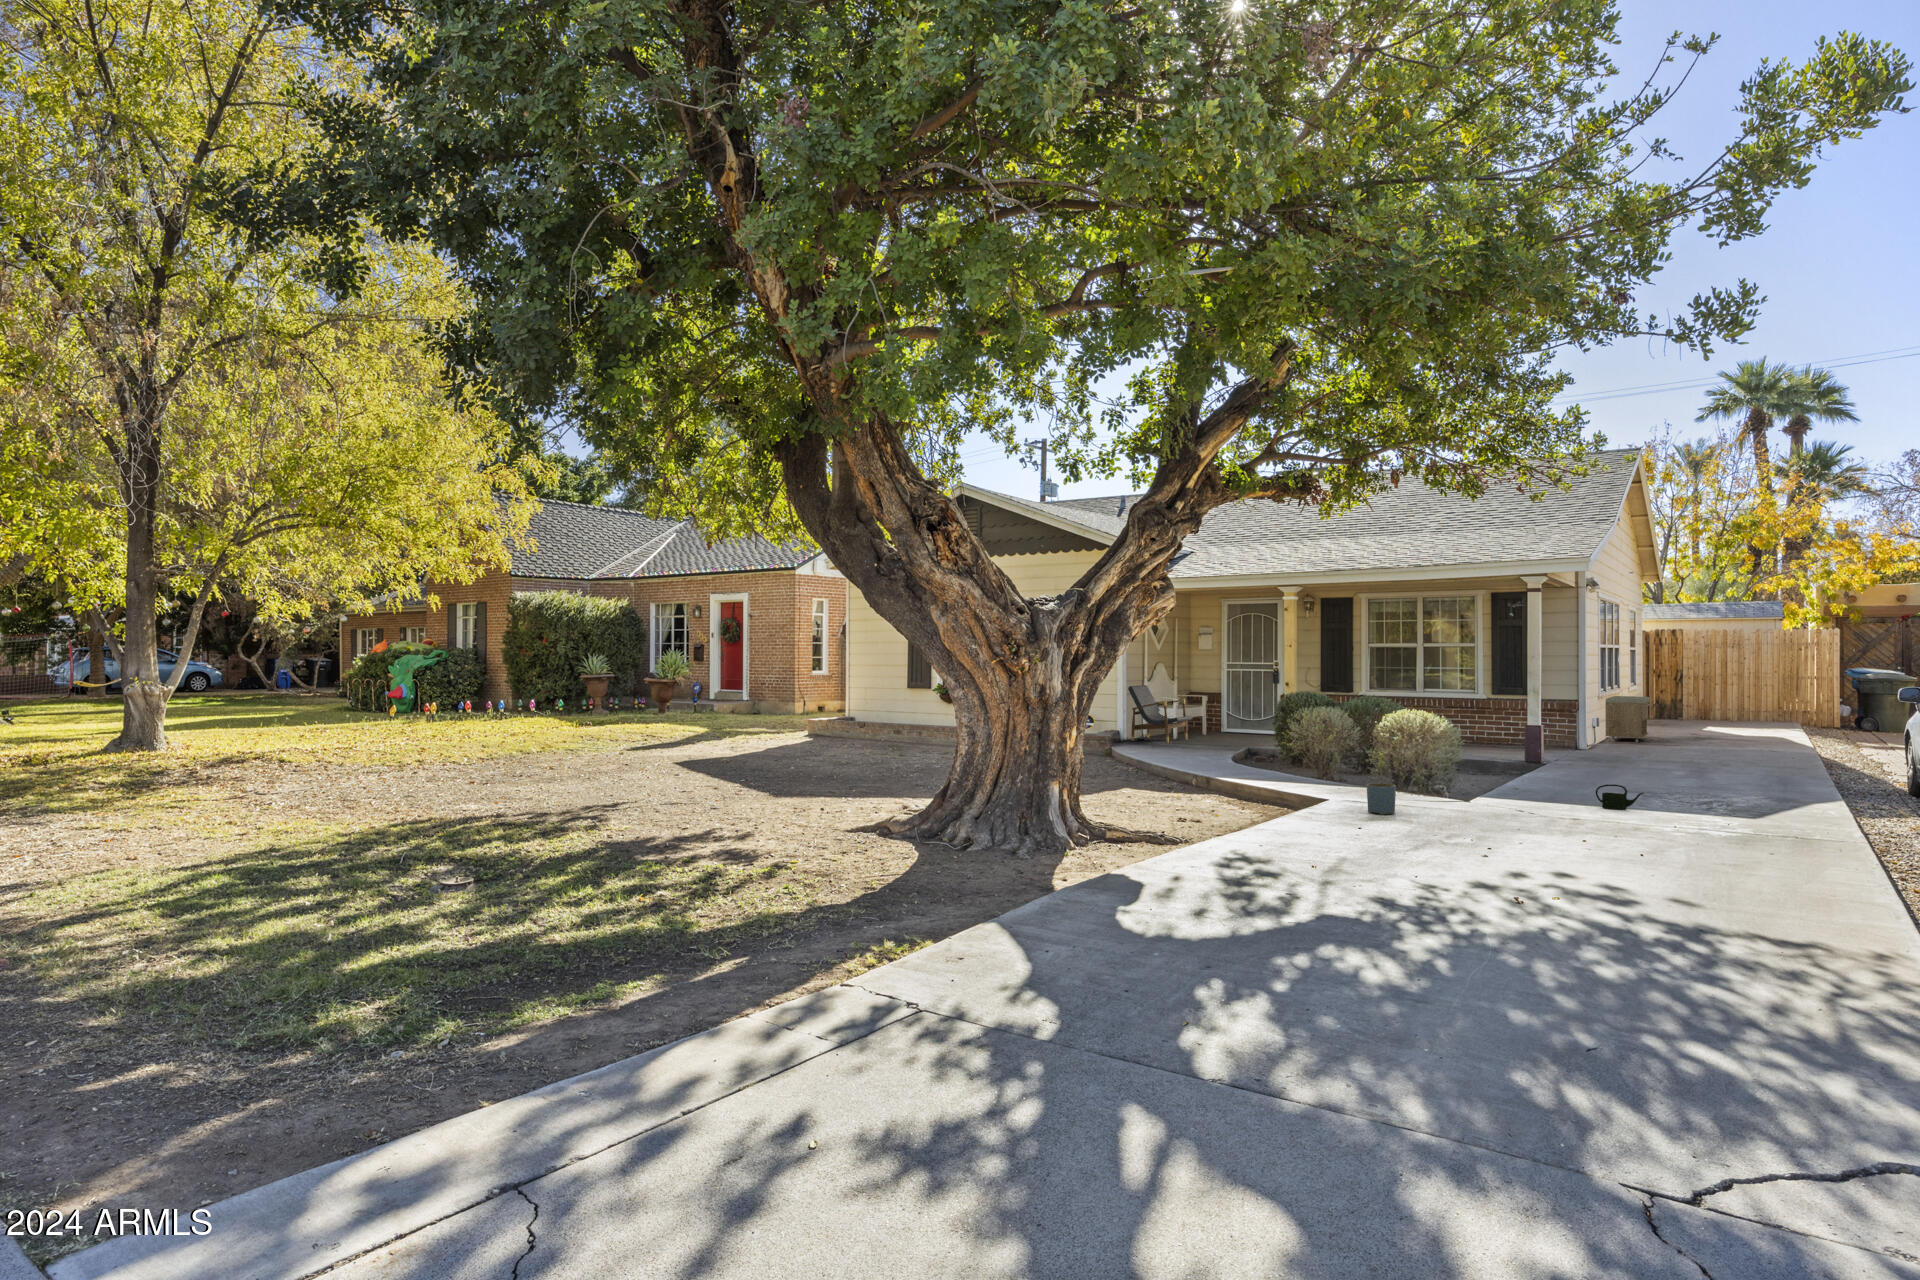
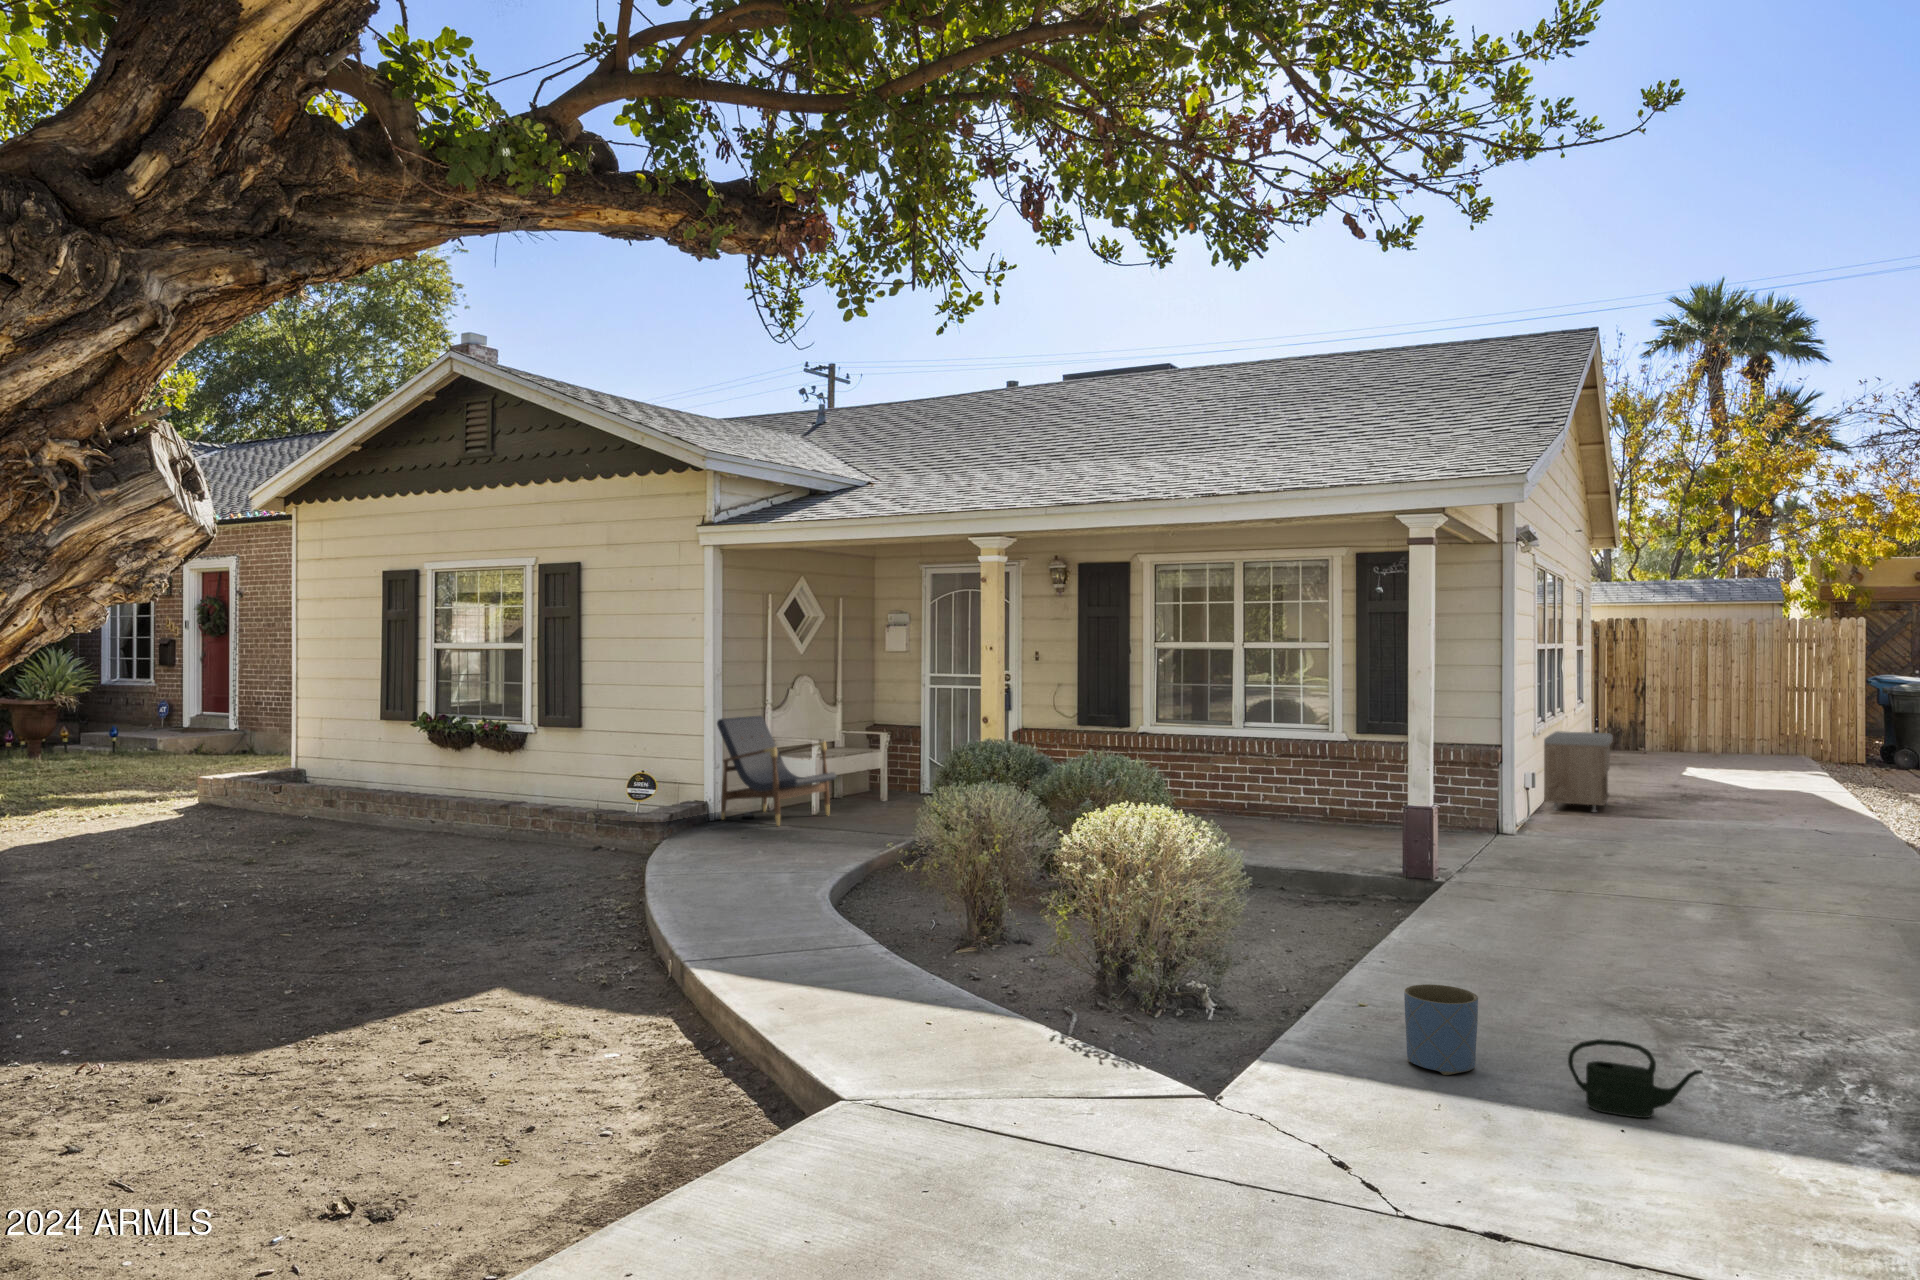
planter: present [1367,783,1396,815] -> present [1404,984,1478,1075]

